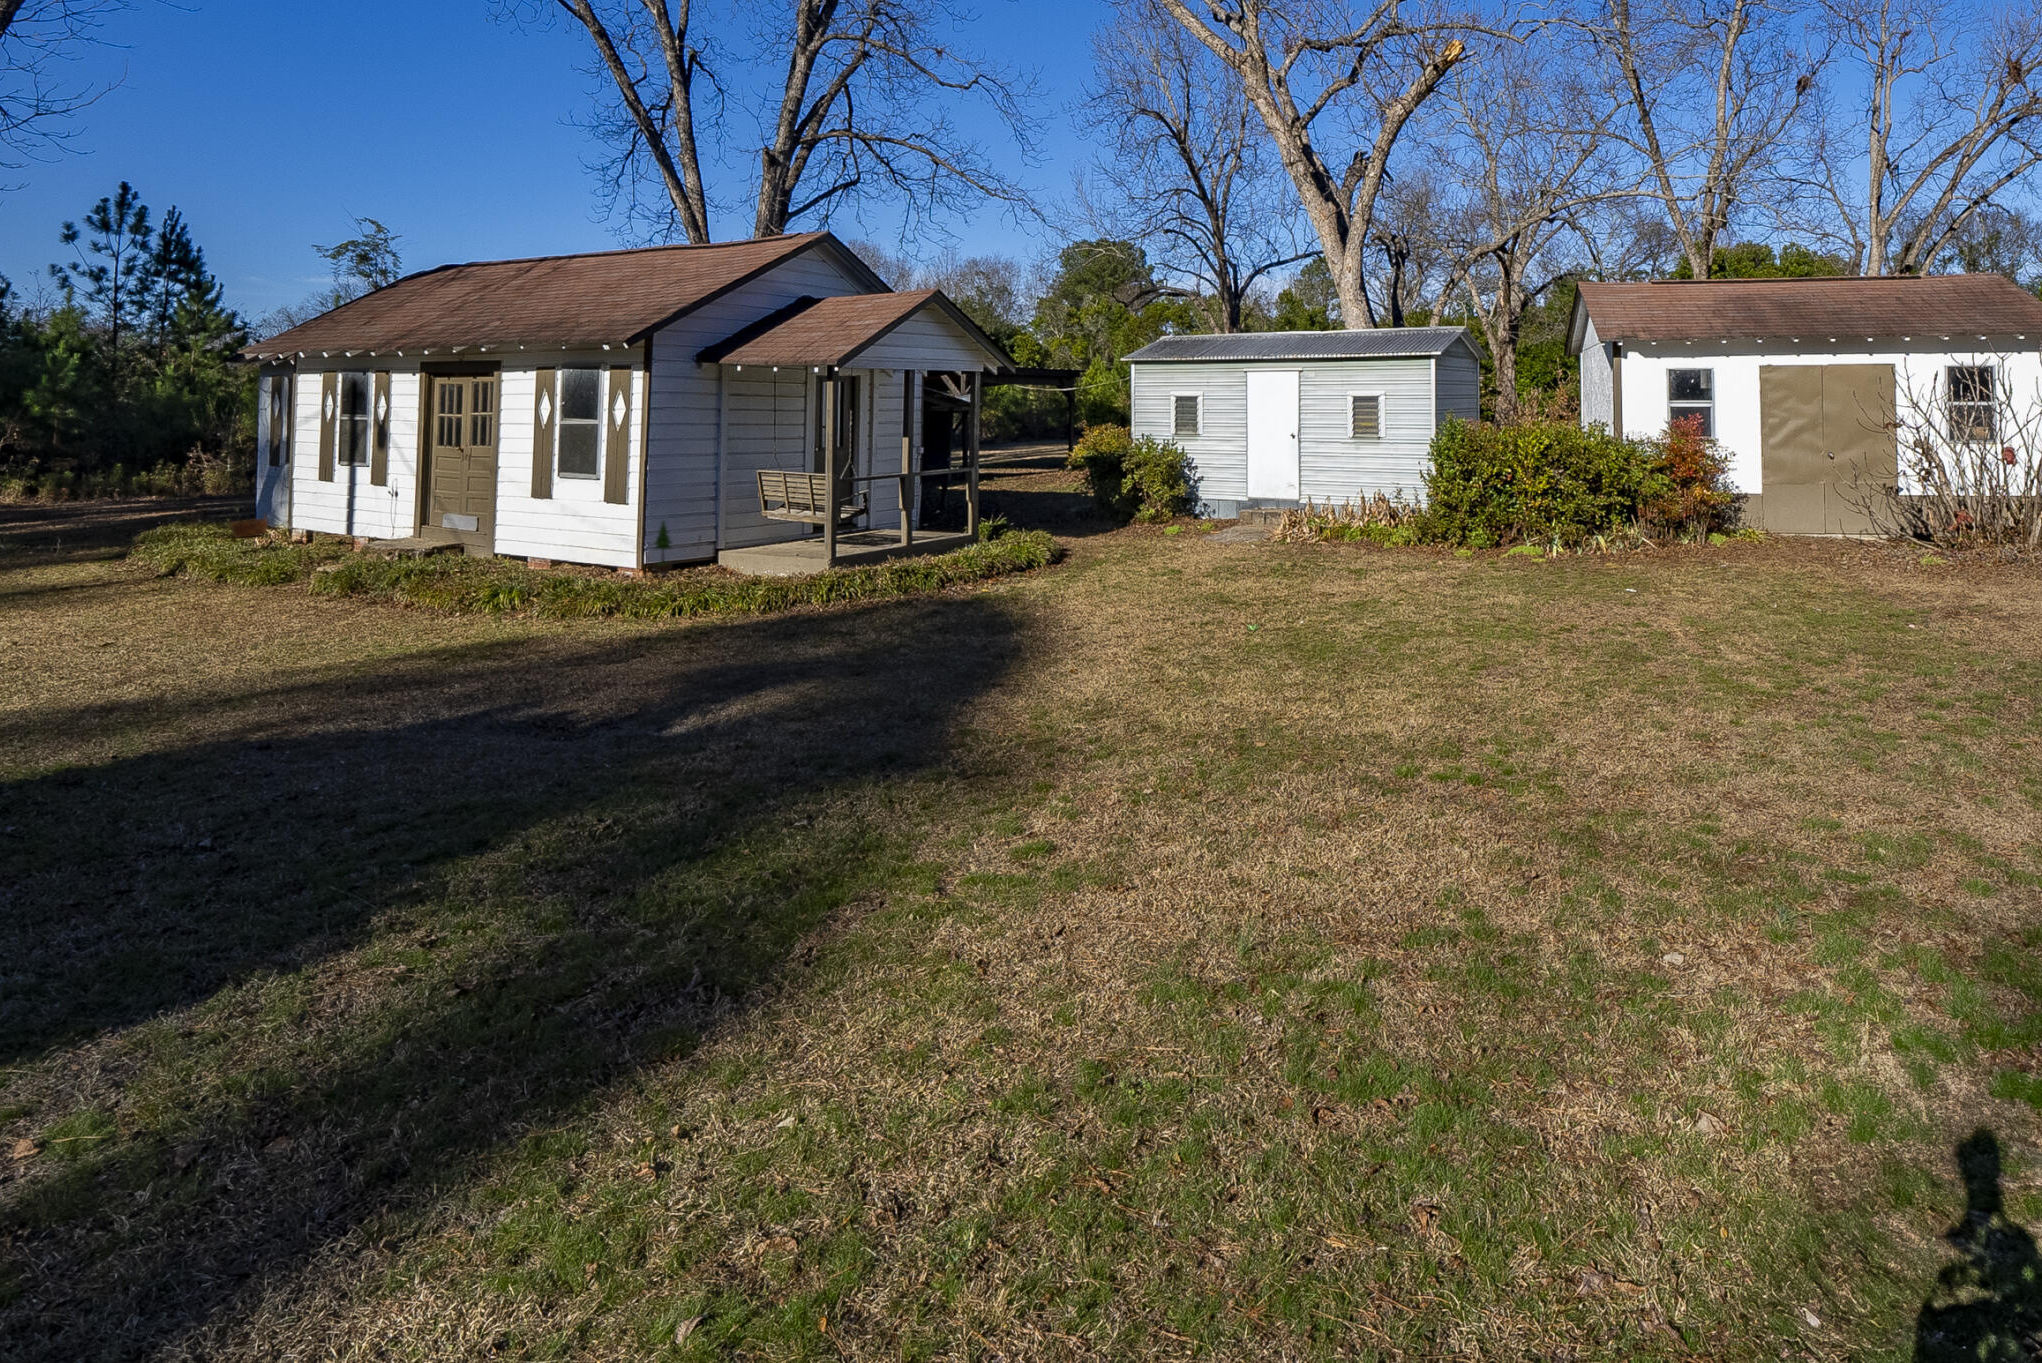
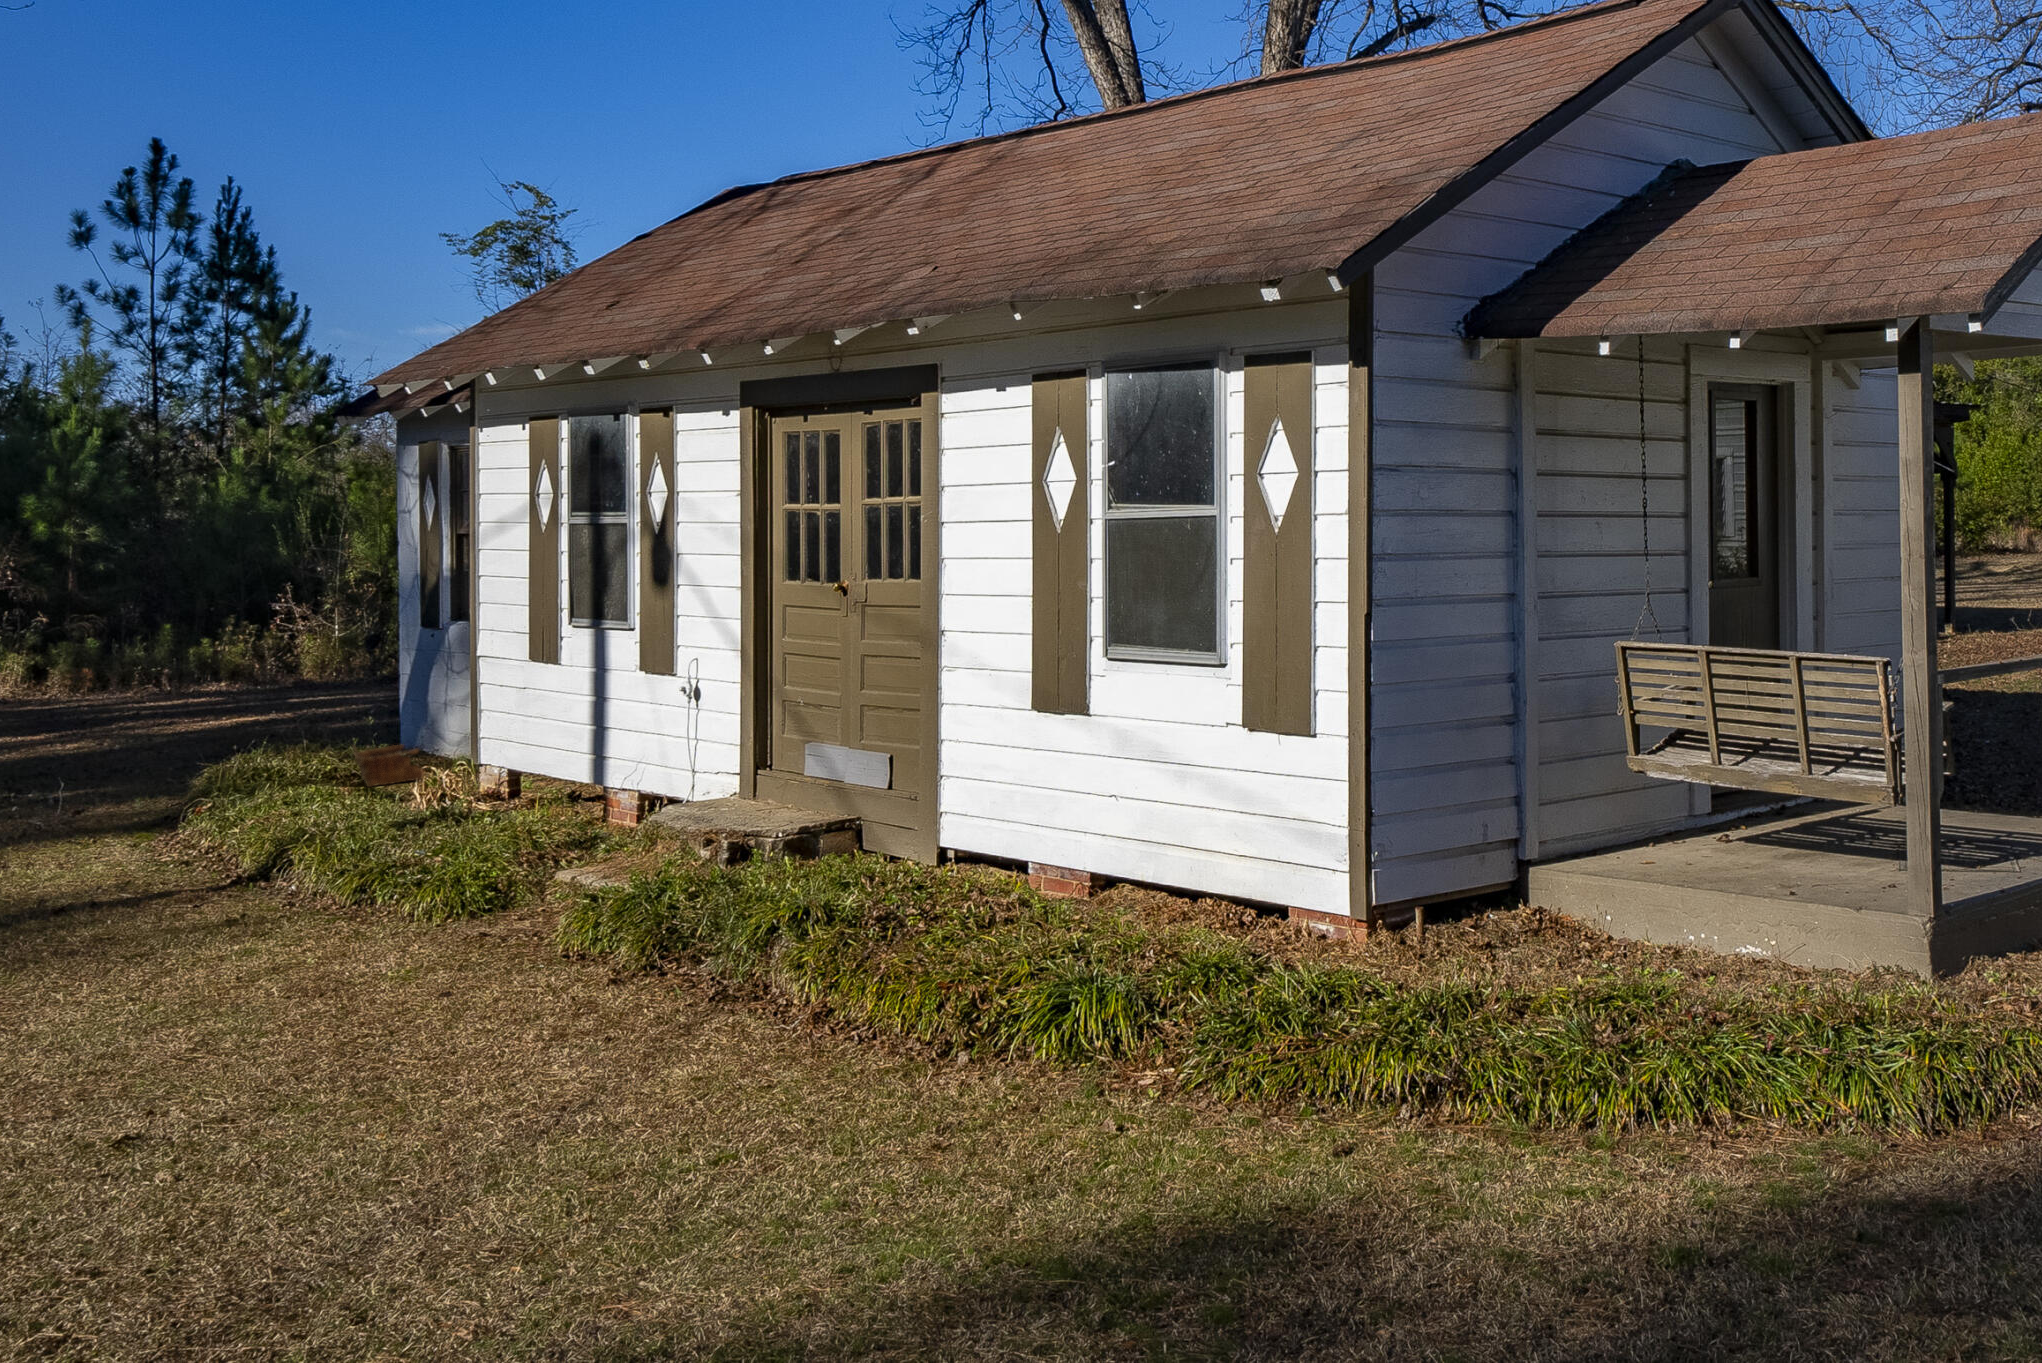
potted tree: present [654,521,672,576] -> none [1390,778,1448,942]

